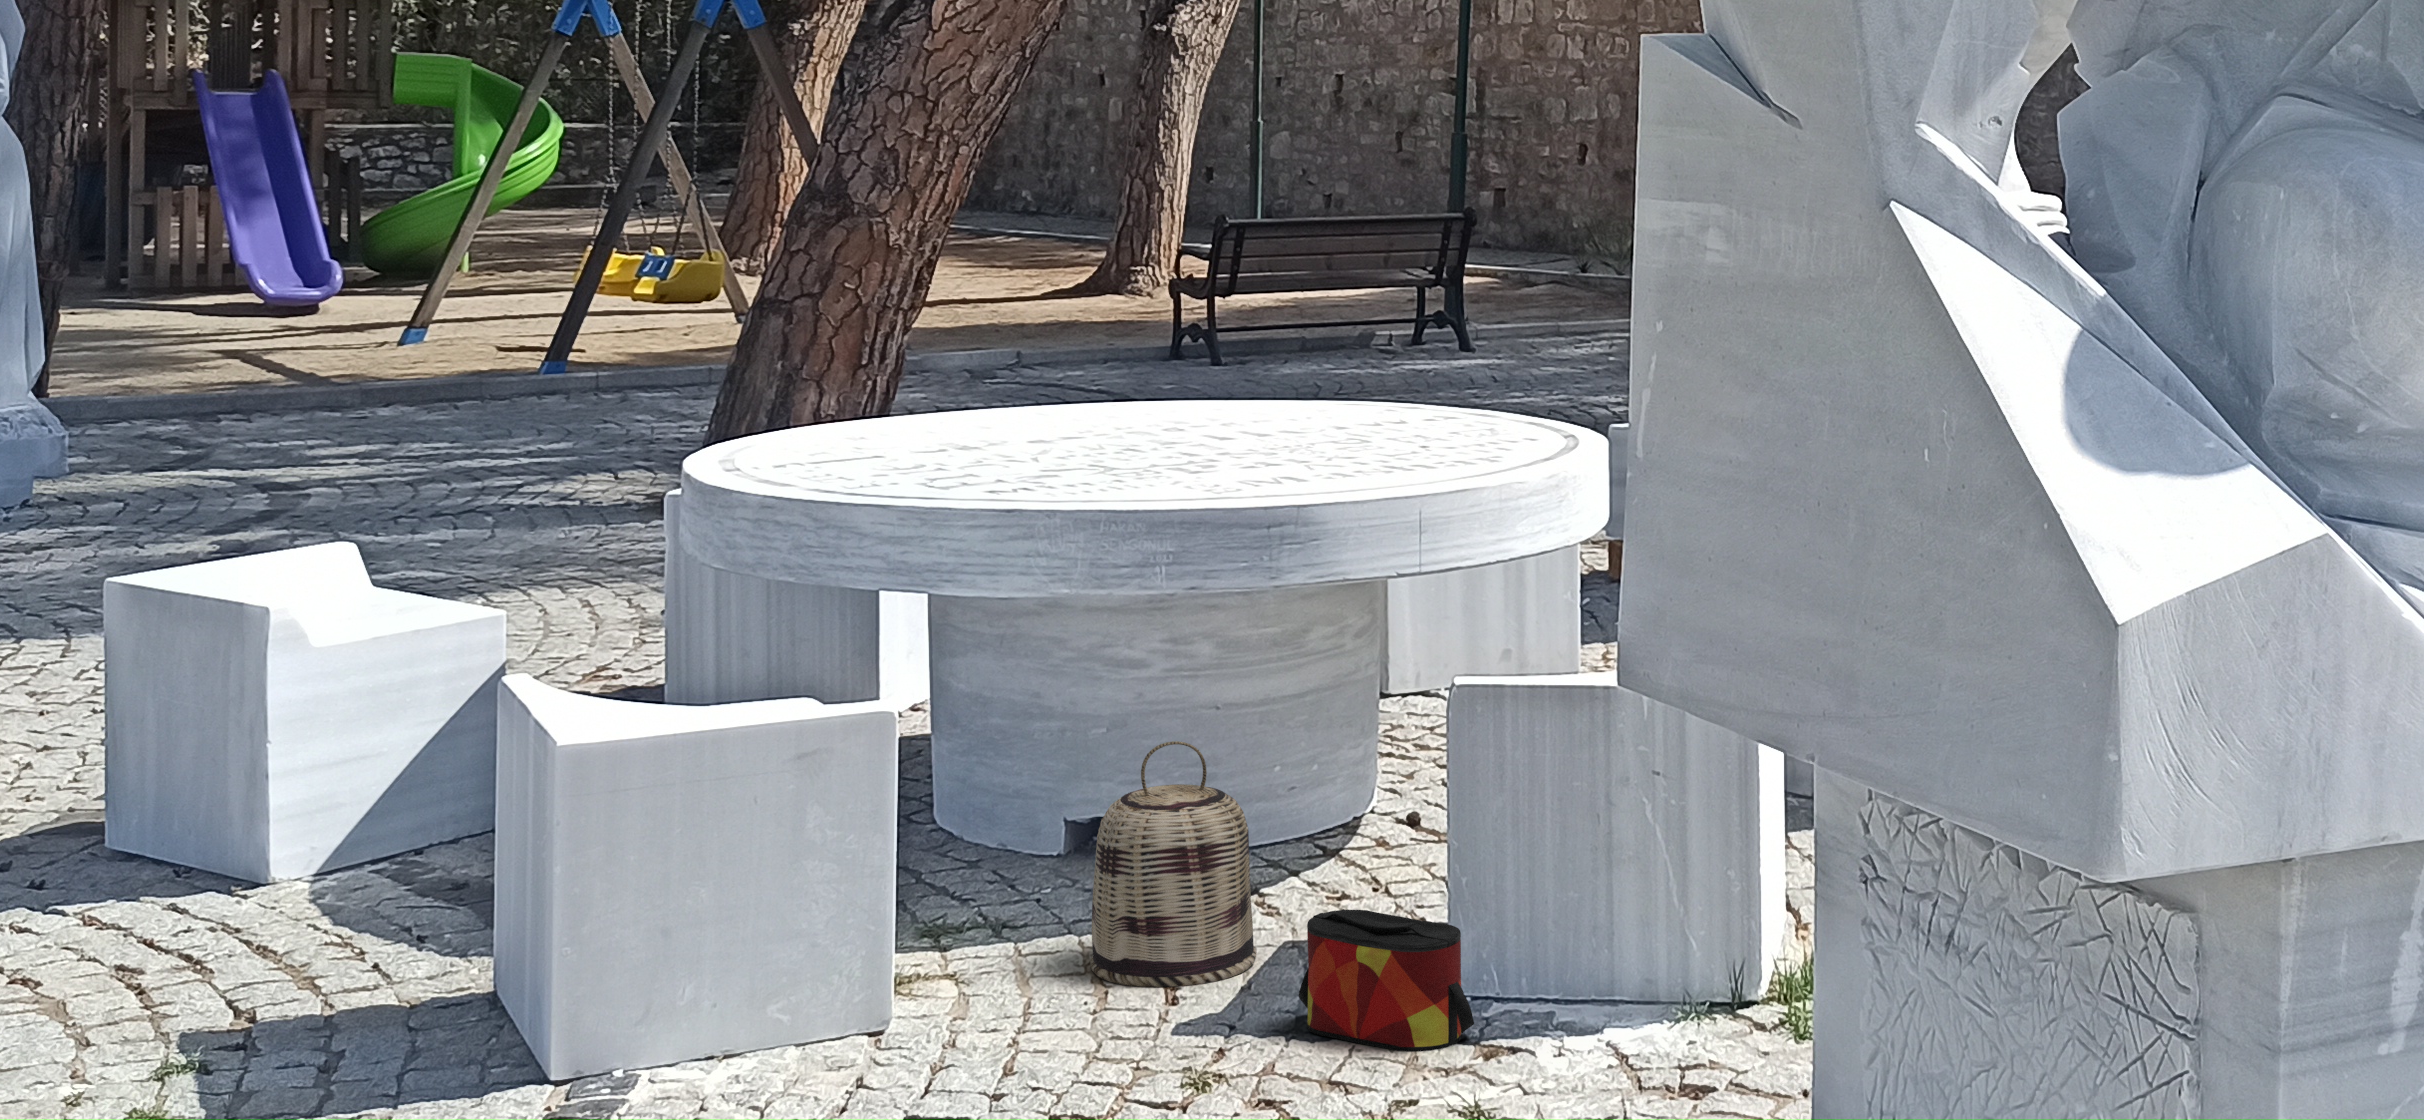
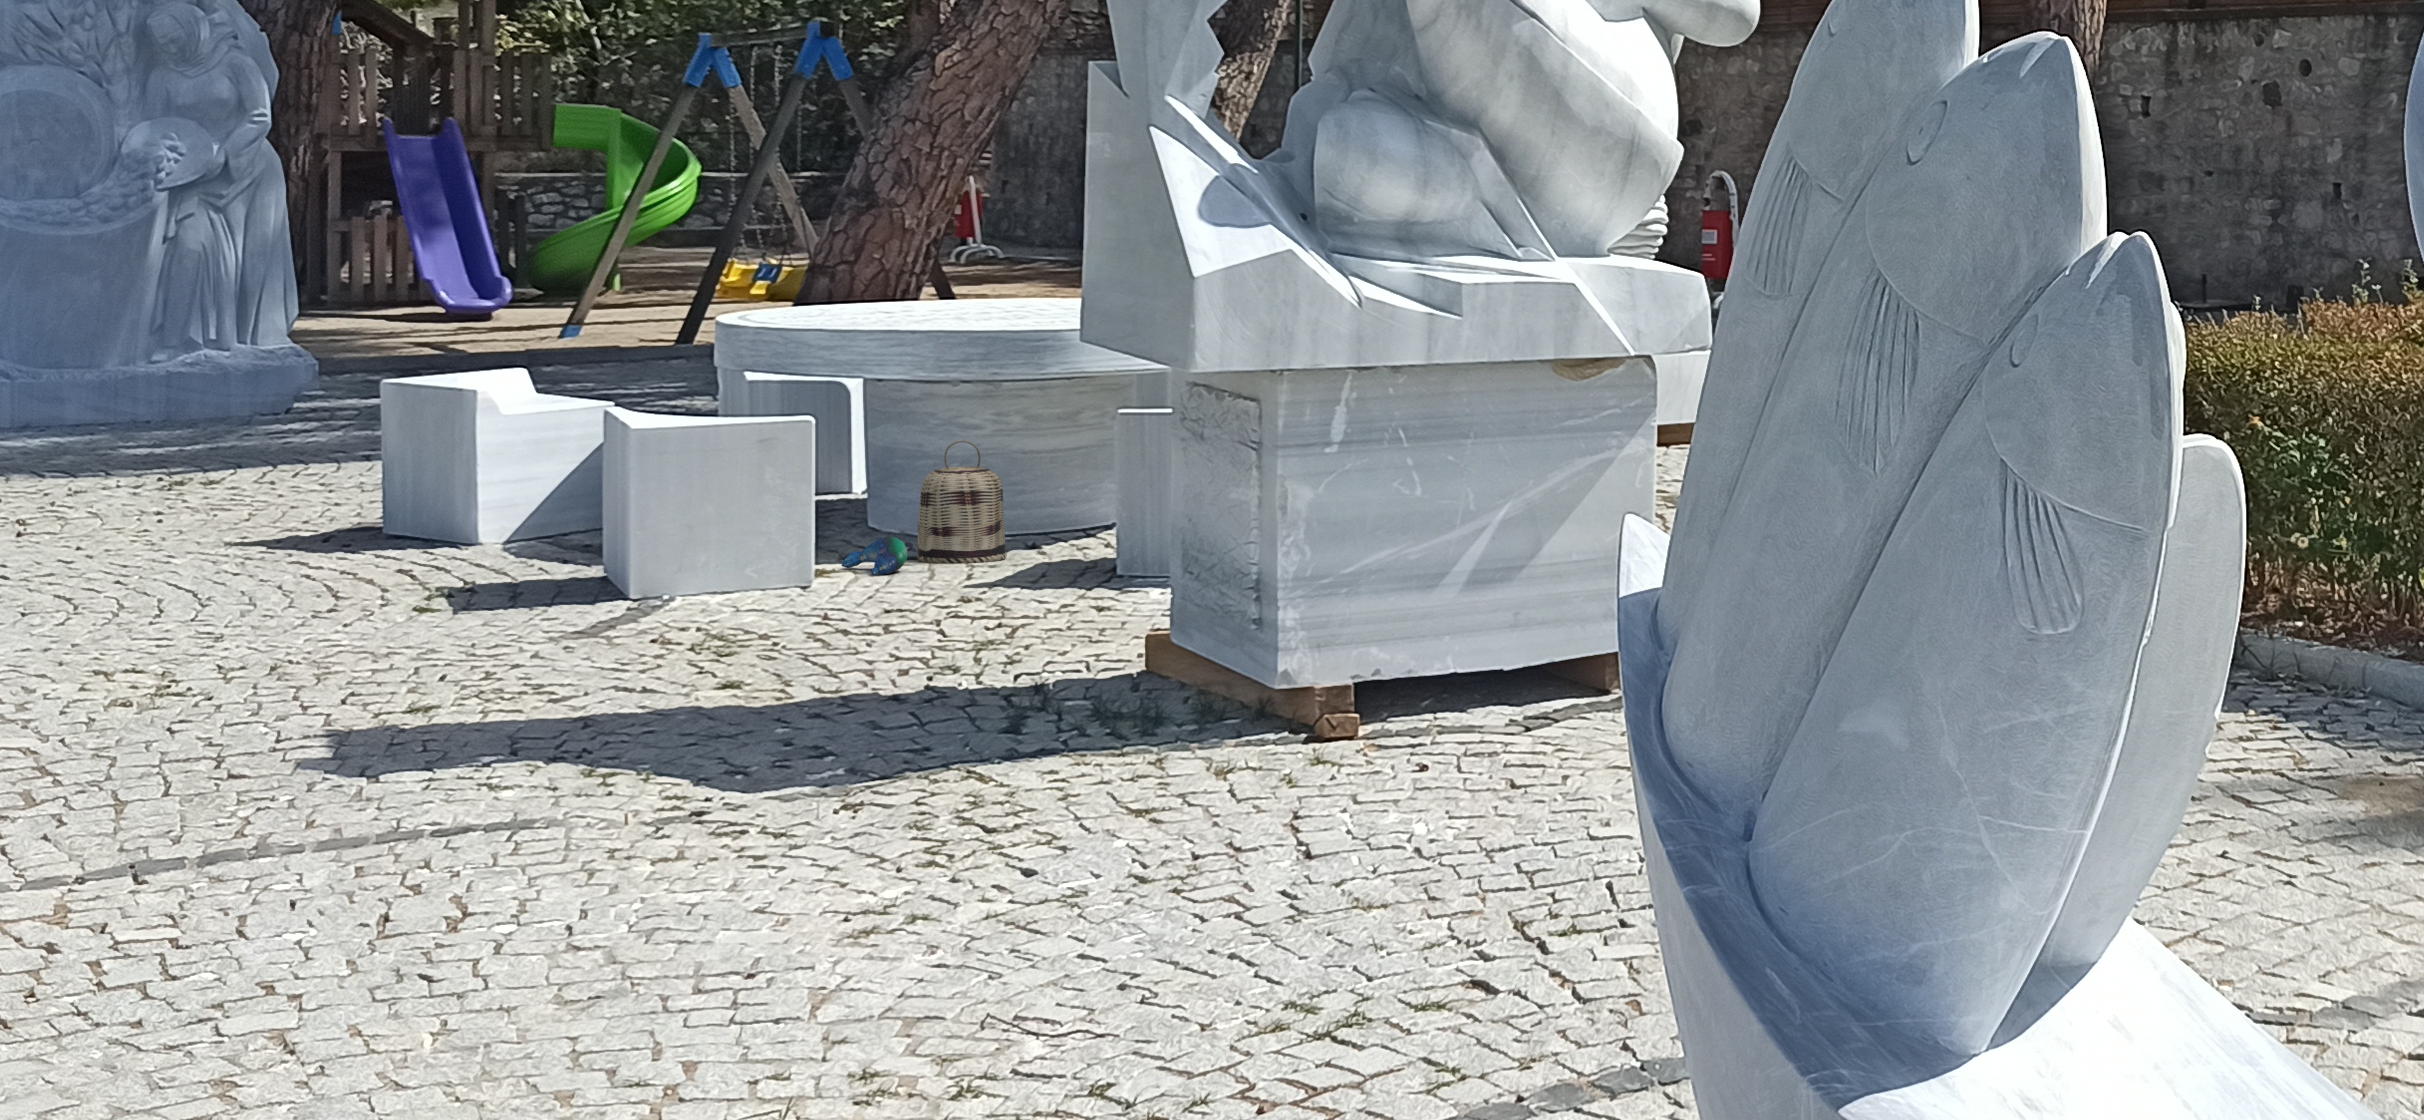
bag: present [1299,909,1474,1052] -> none [1012,512,1095,576]
plush toy: none [965,962,1109,1063] -> present [842,537,913,575]

